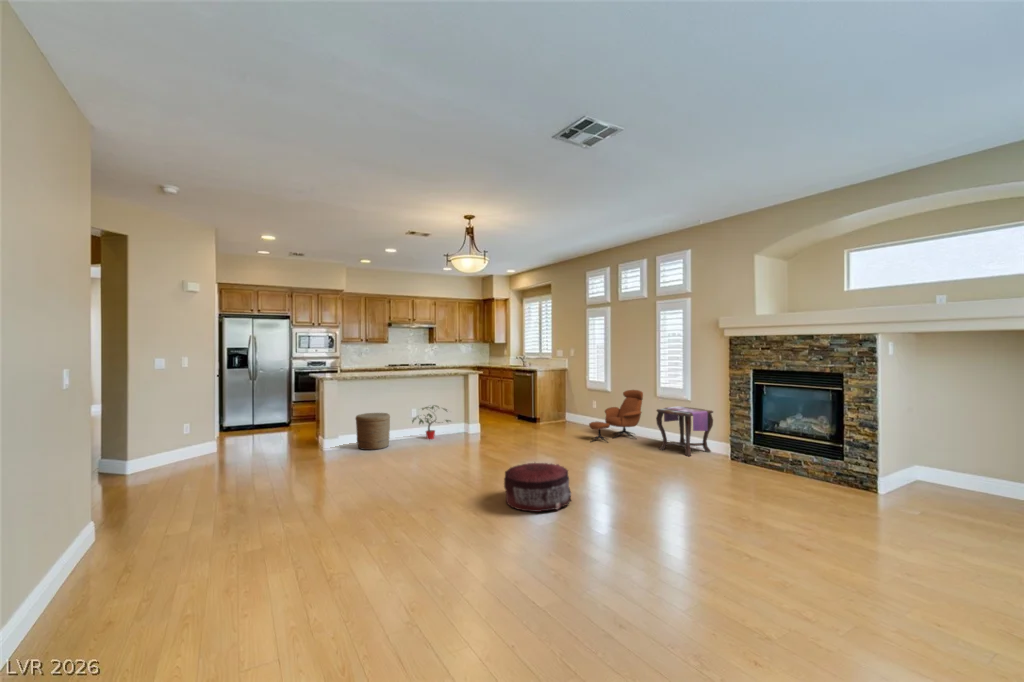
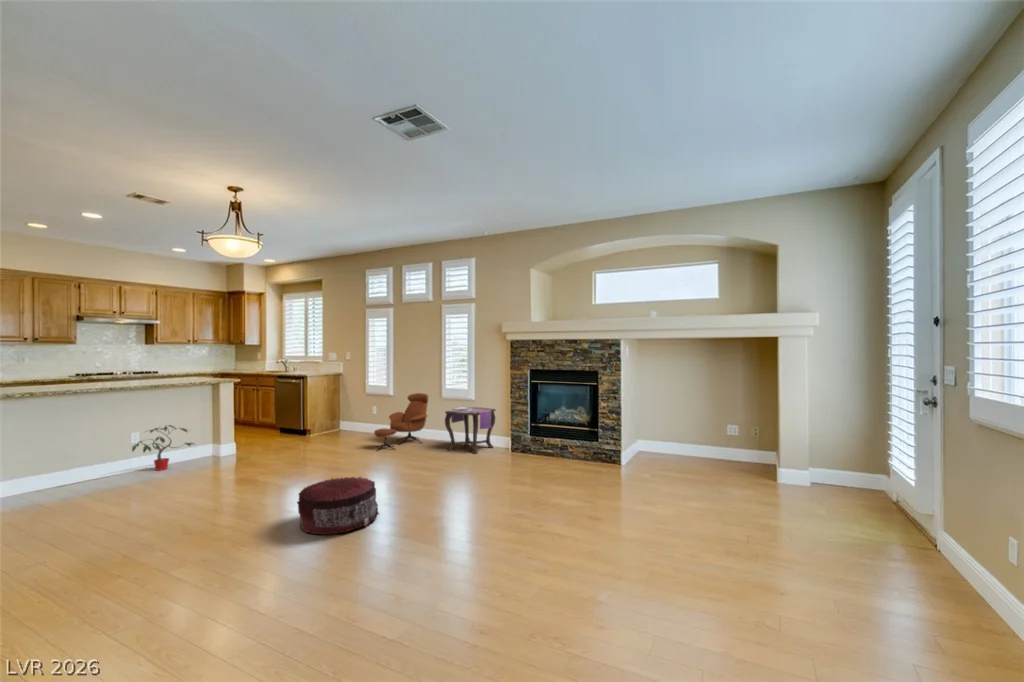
woven basket: present [356,413,390,450] -> none [30,441,96,498]

